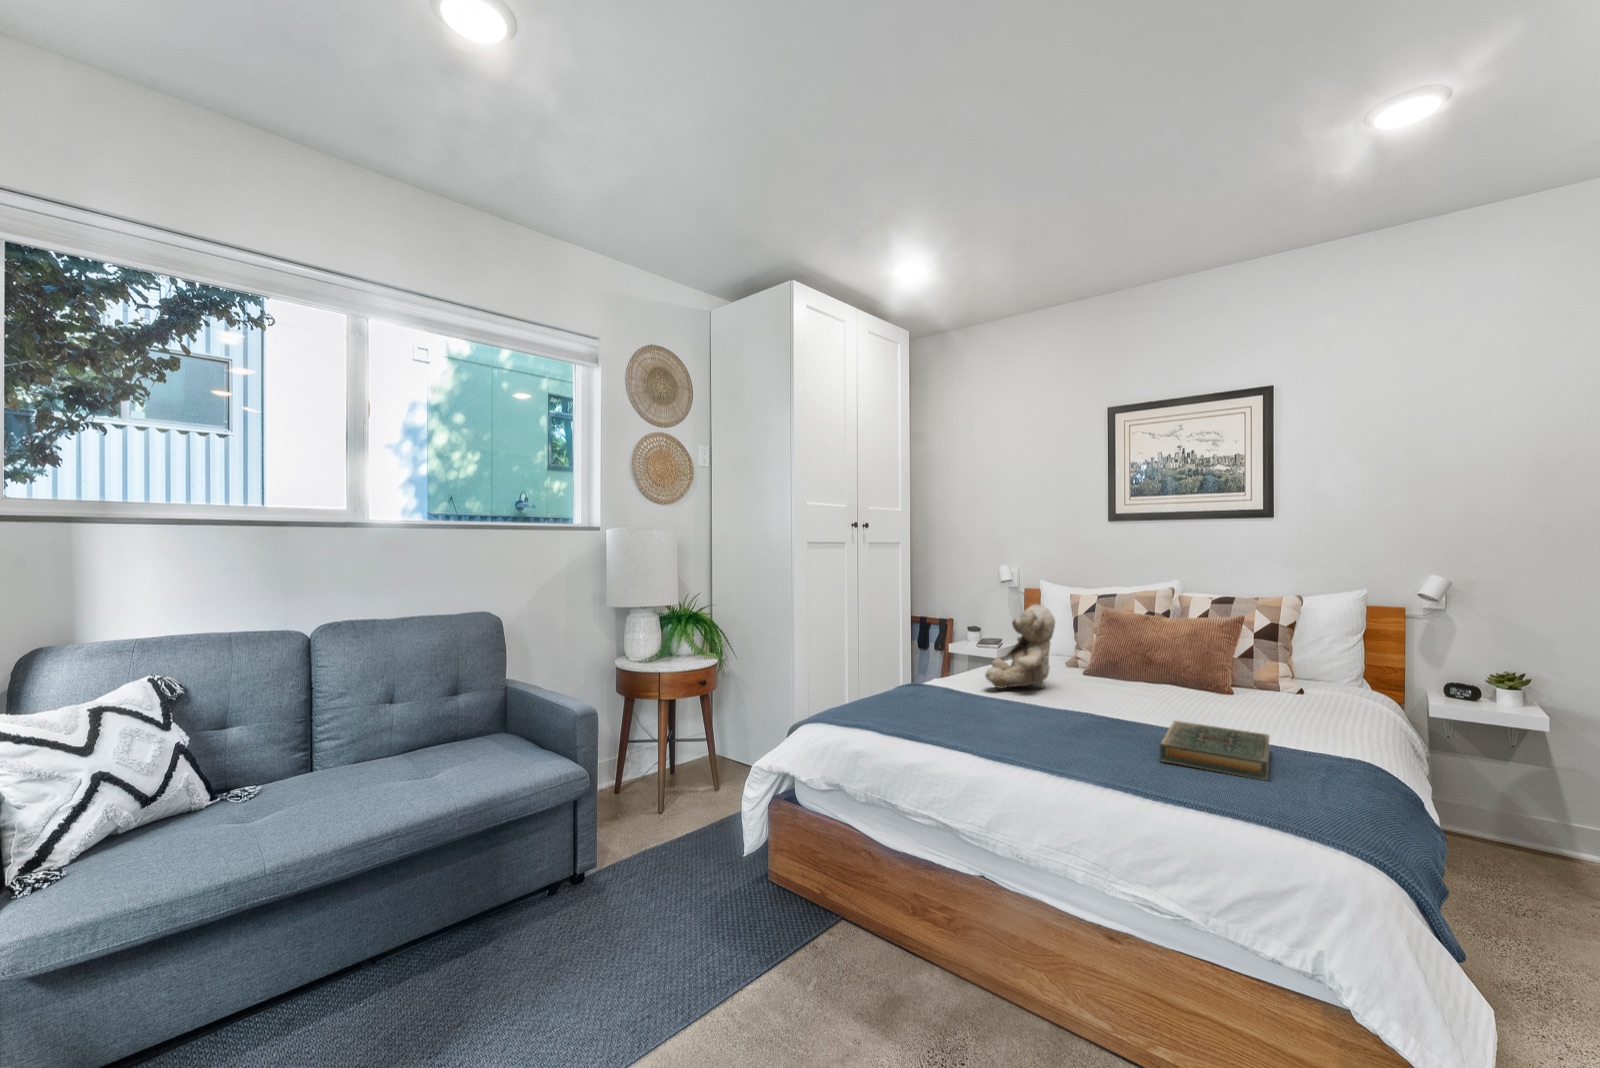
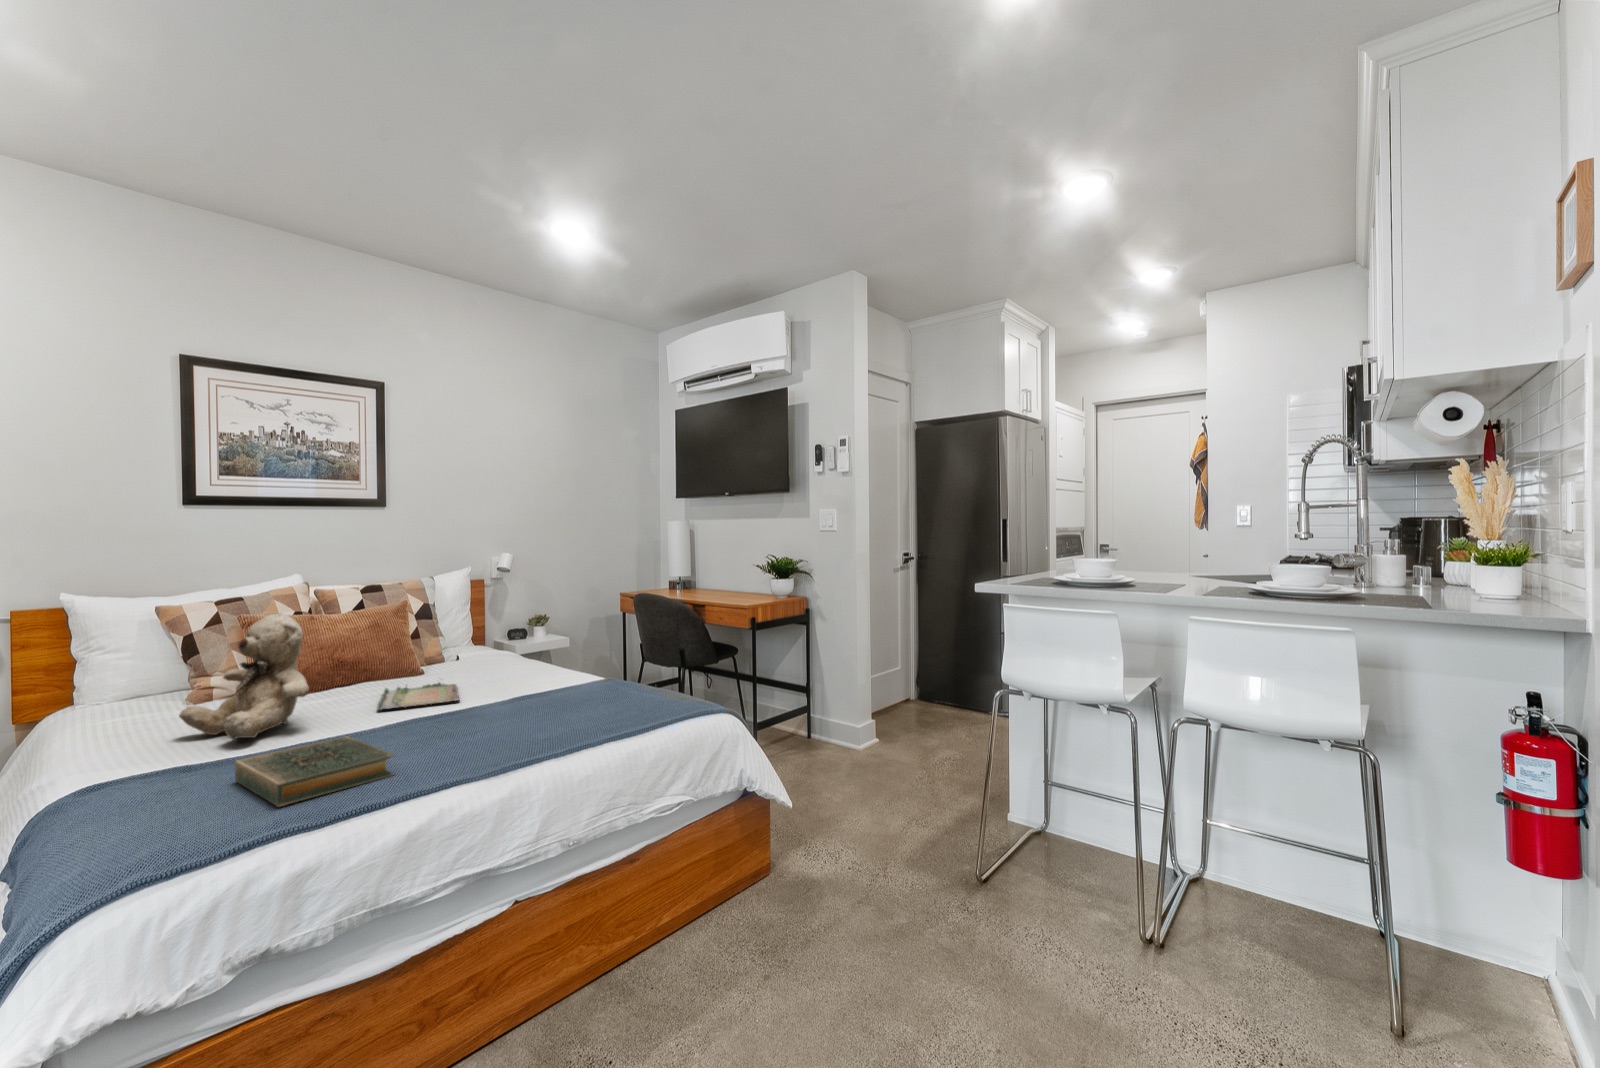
tray: none [1093,688,1201,714] -> present [377,682,459,710]
hardback book: present [1160,721,1270,780] -> present [235,736,394,807]

